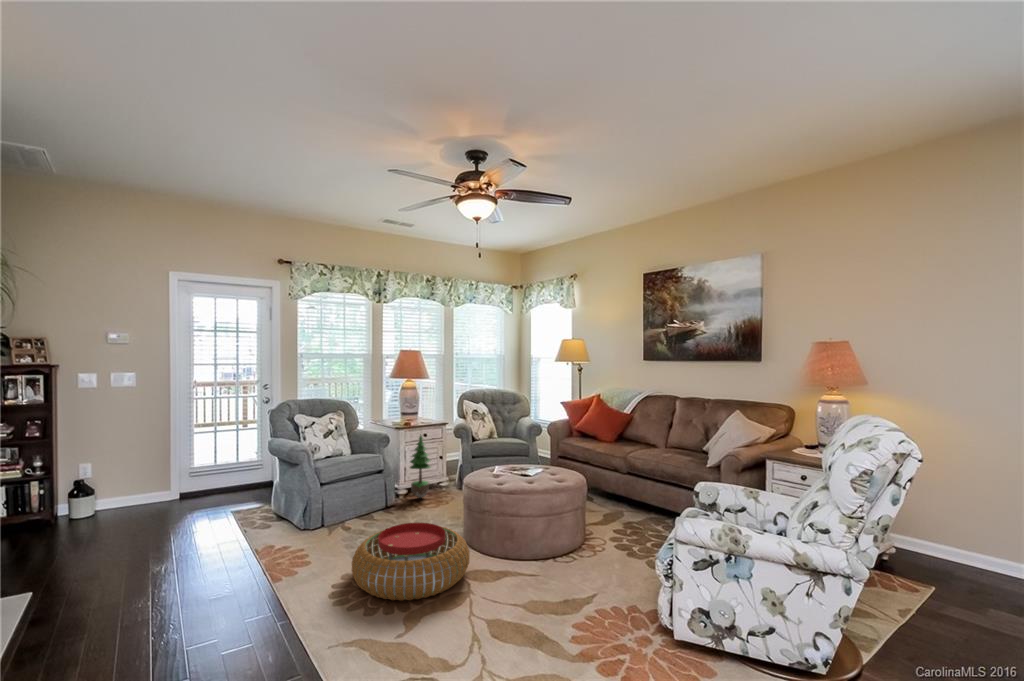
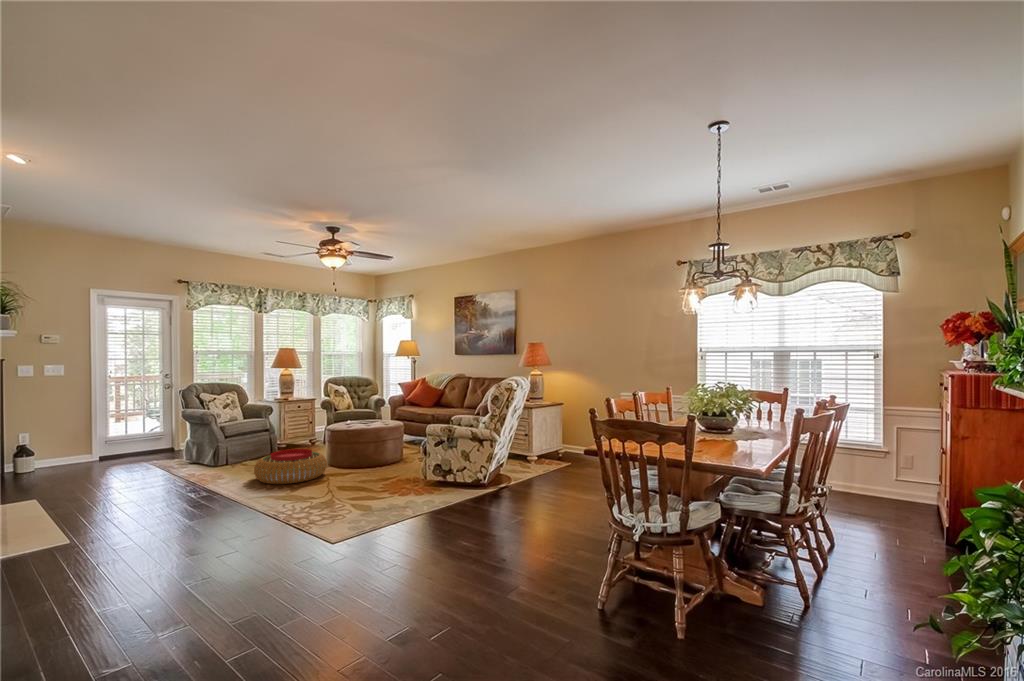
potted tree: present [410,436,431,498] -> none [286,405,304,449]

